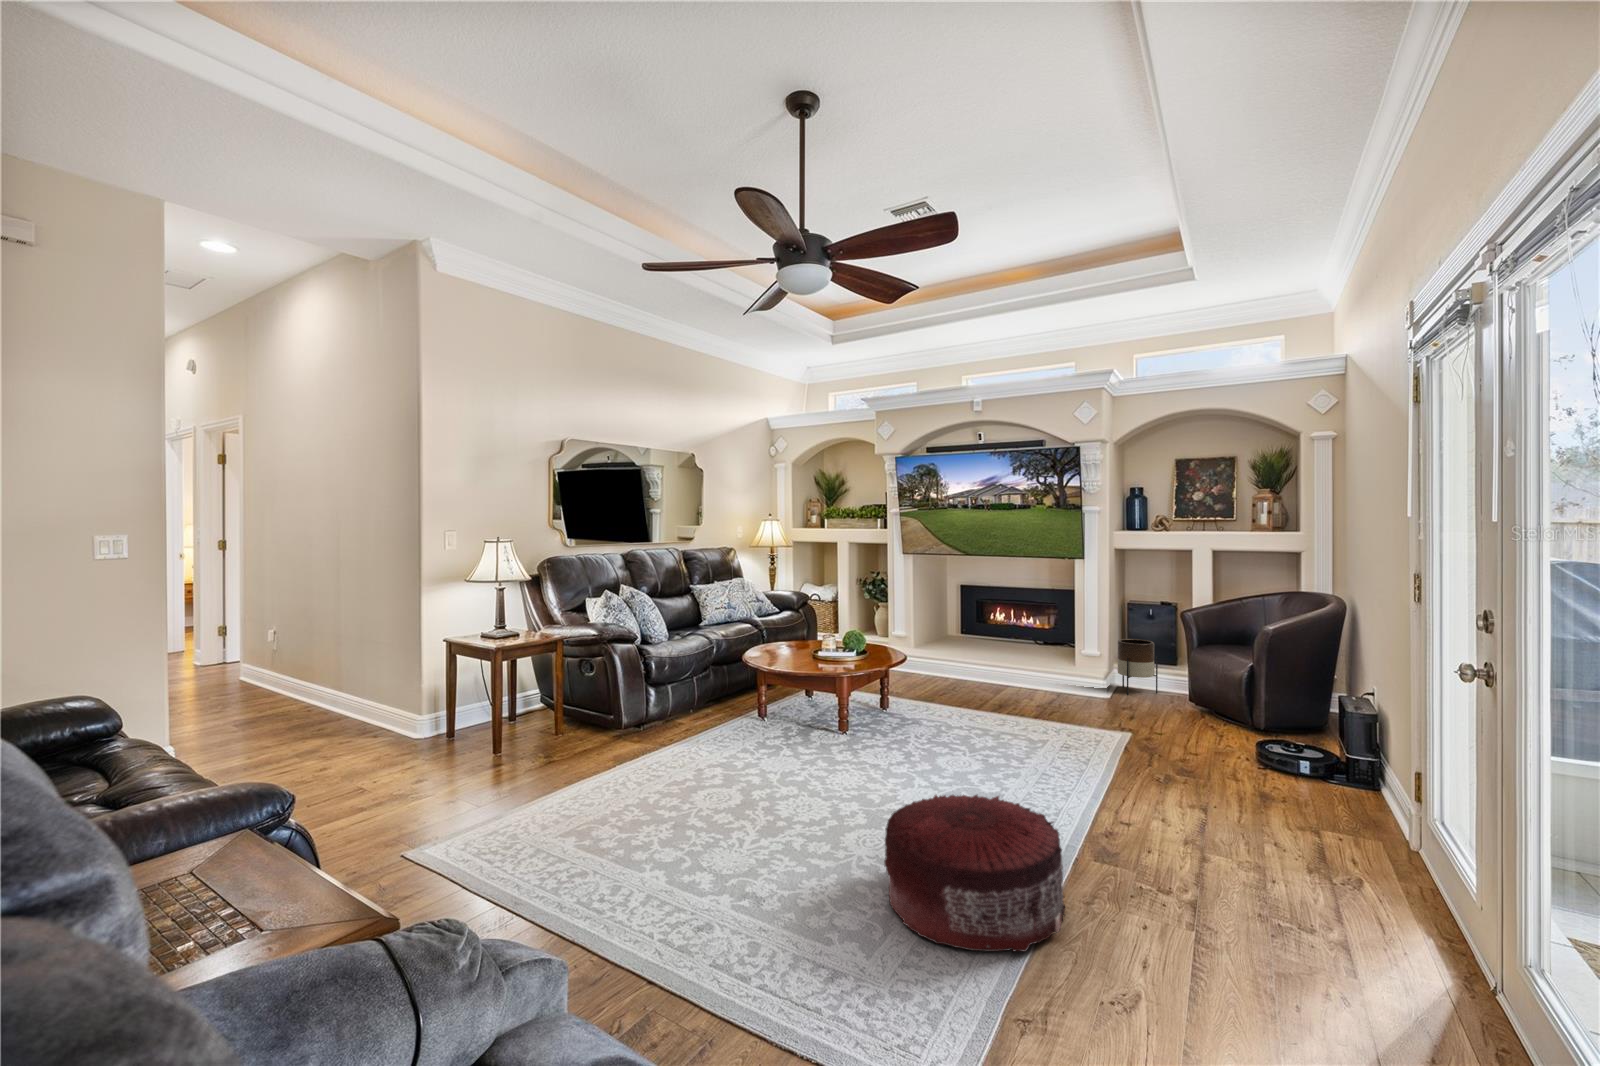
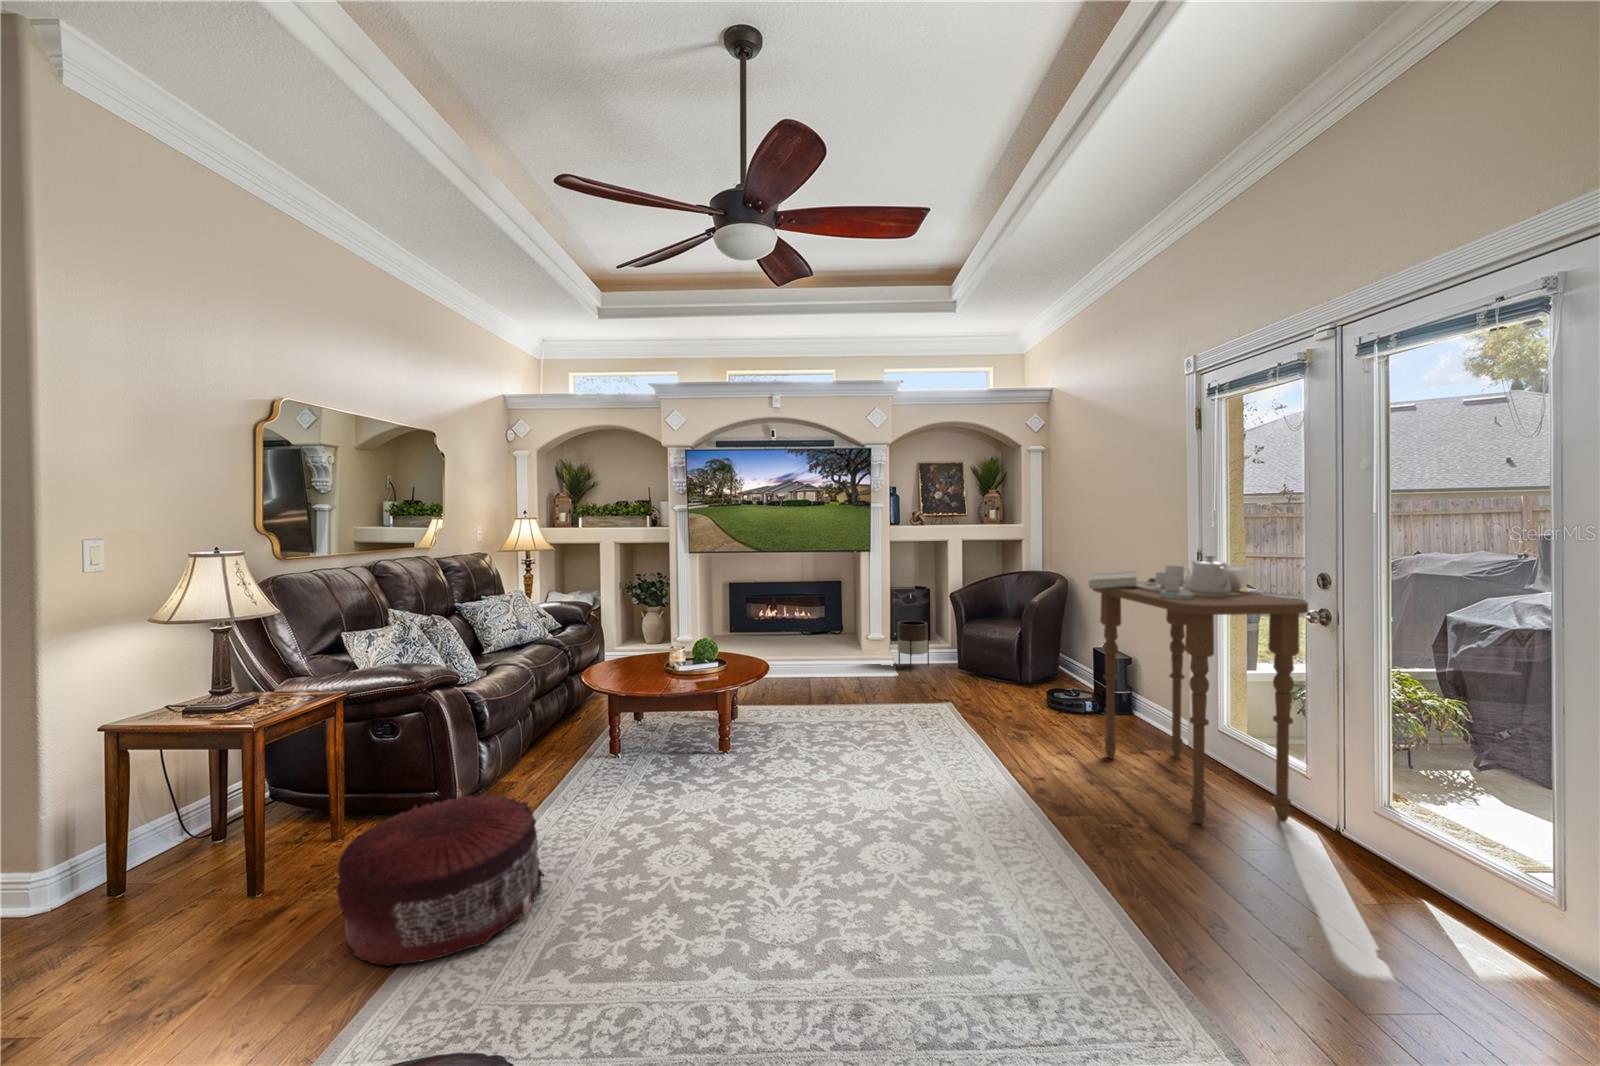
side table: none [1201,570,1421,909] -> present [1089,556,1308,824]
pouf: present [884,795,1066,951] -> present [335,793,544,966]

